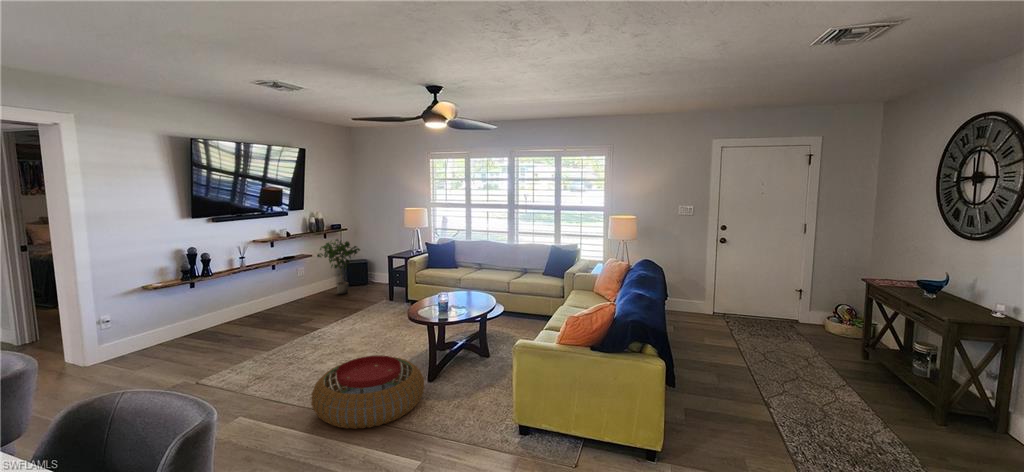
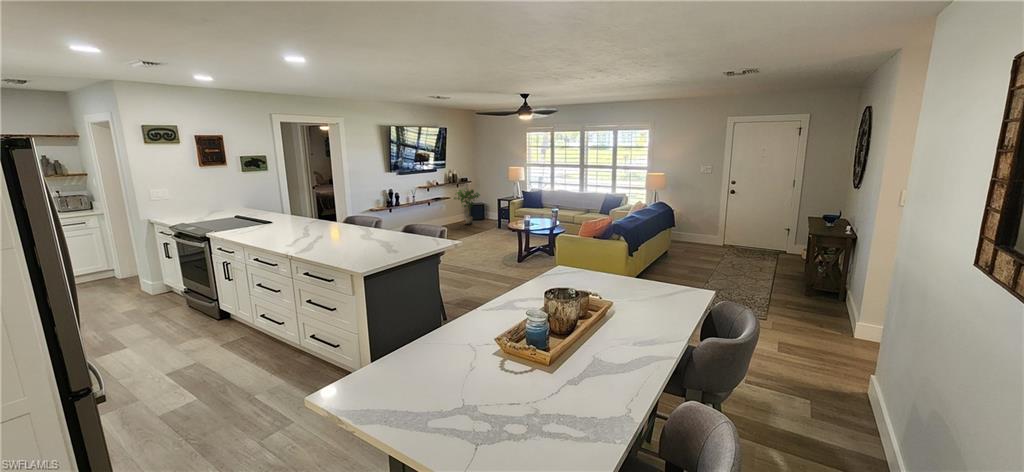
pouf: present [311,355,424,429] -> none [459,245,514,275]

